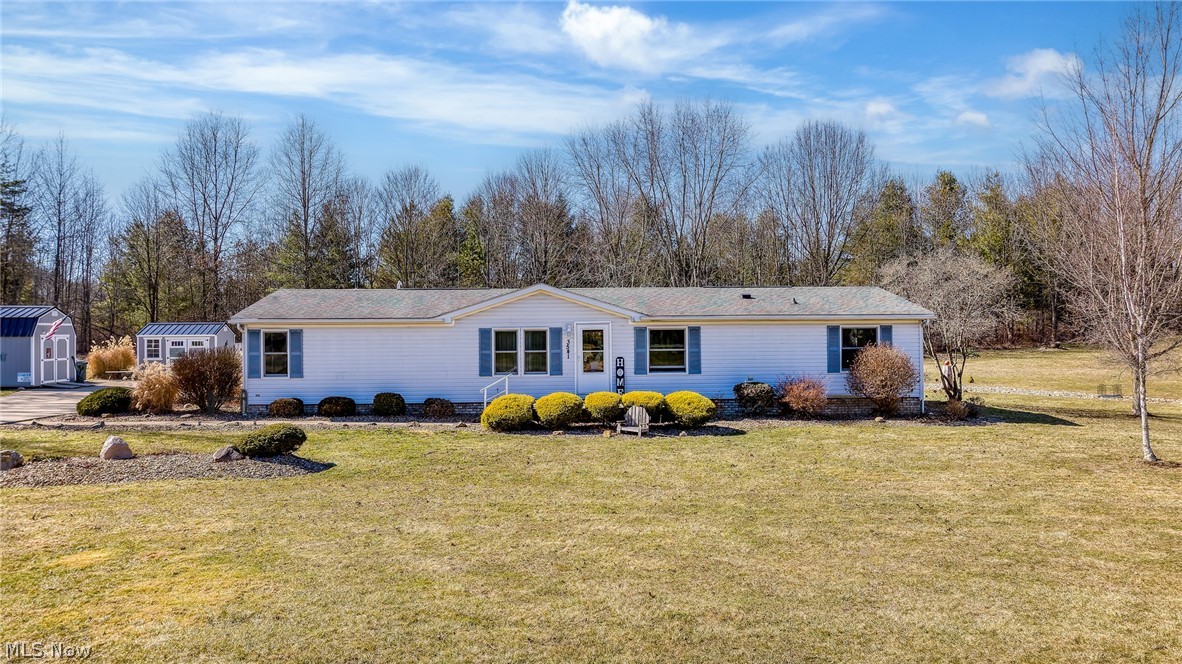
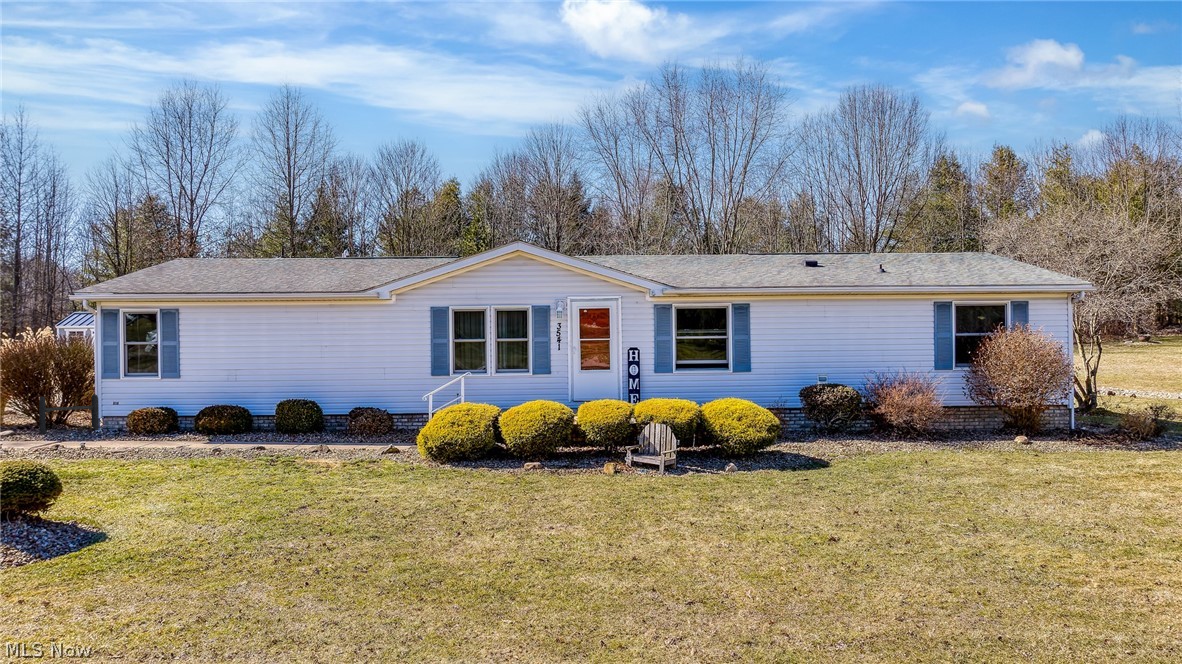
round table: present [826,394,861,419] -> none [939,402,996,441]

